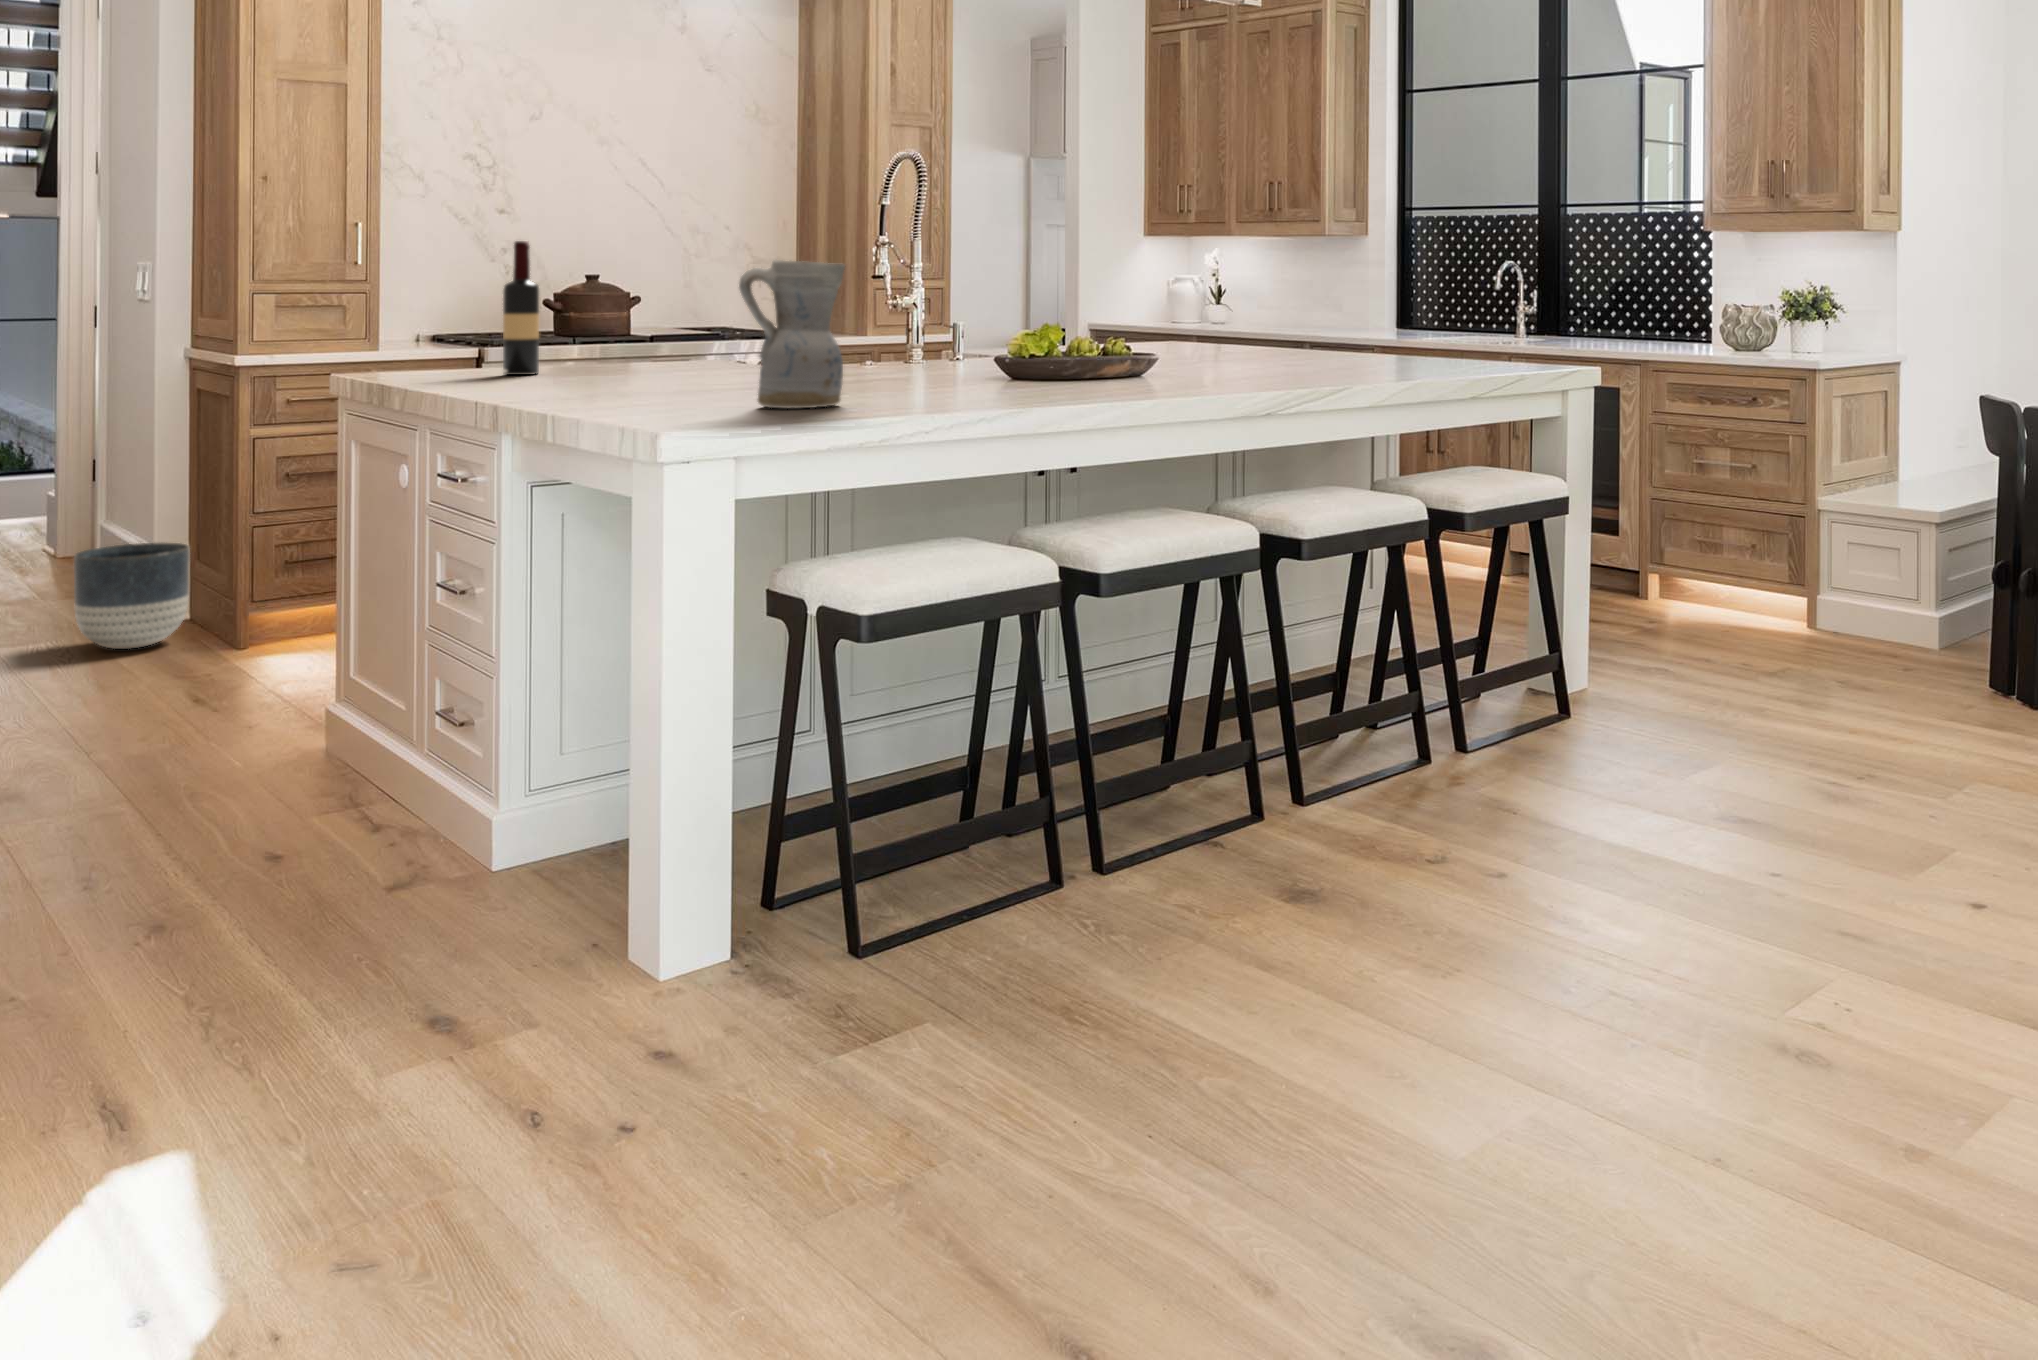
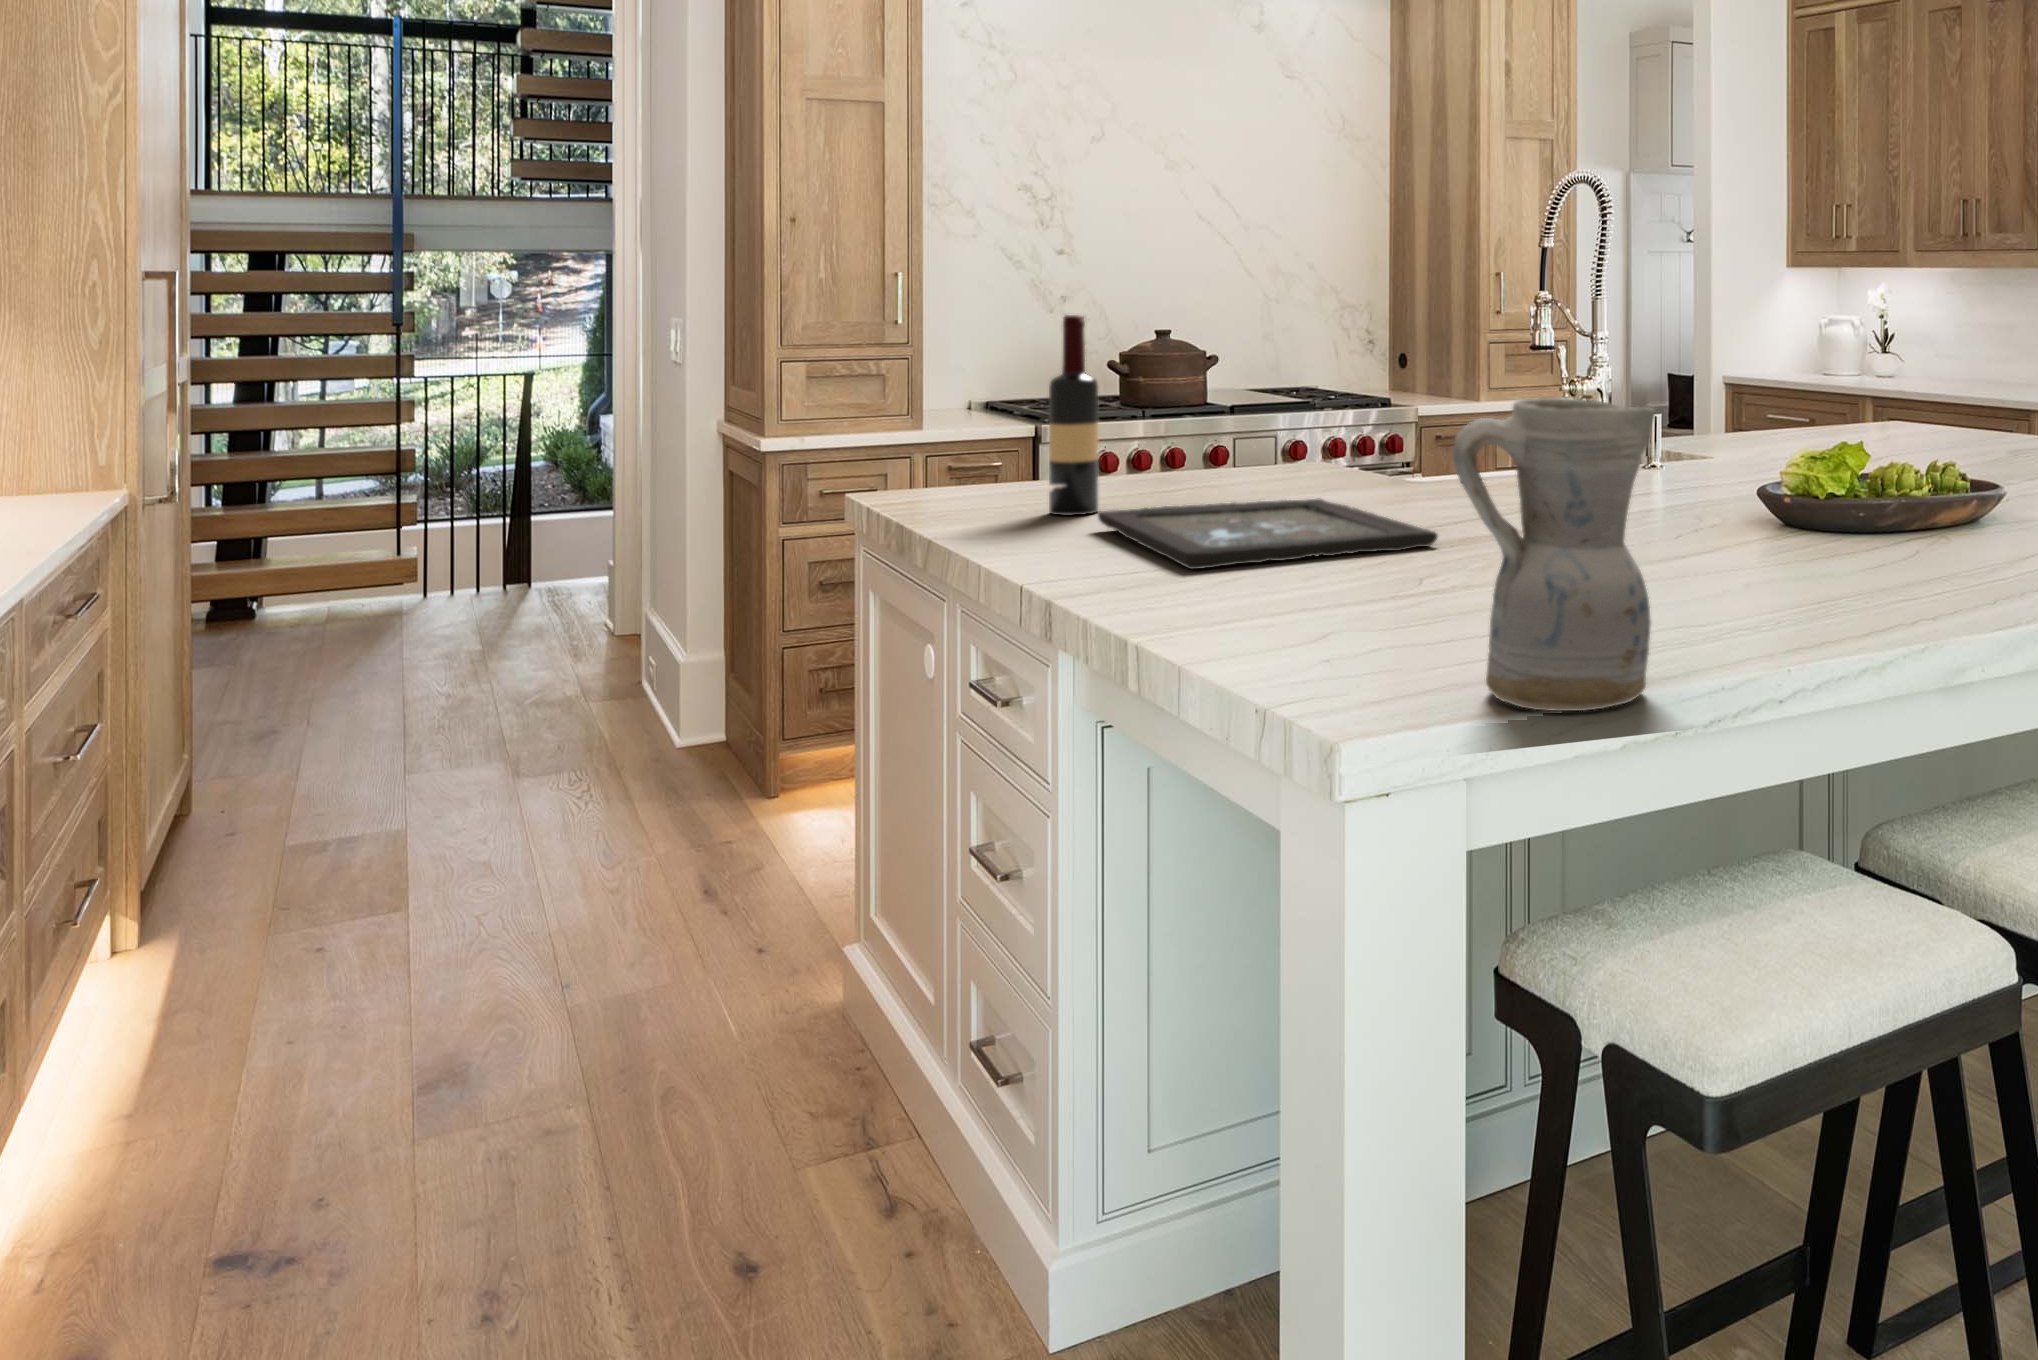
tray: none [540,363,768,387] -> present [1097,498,1438,569]
planter: present [74,543,190,649] -> none [580,663,711,800]

